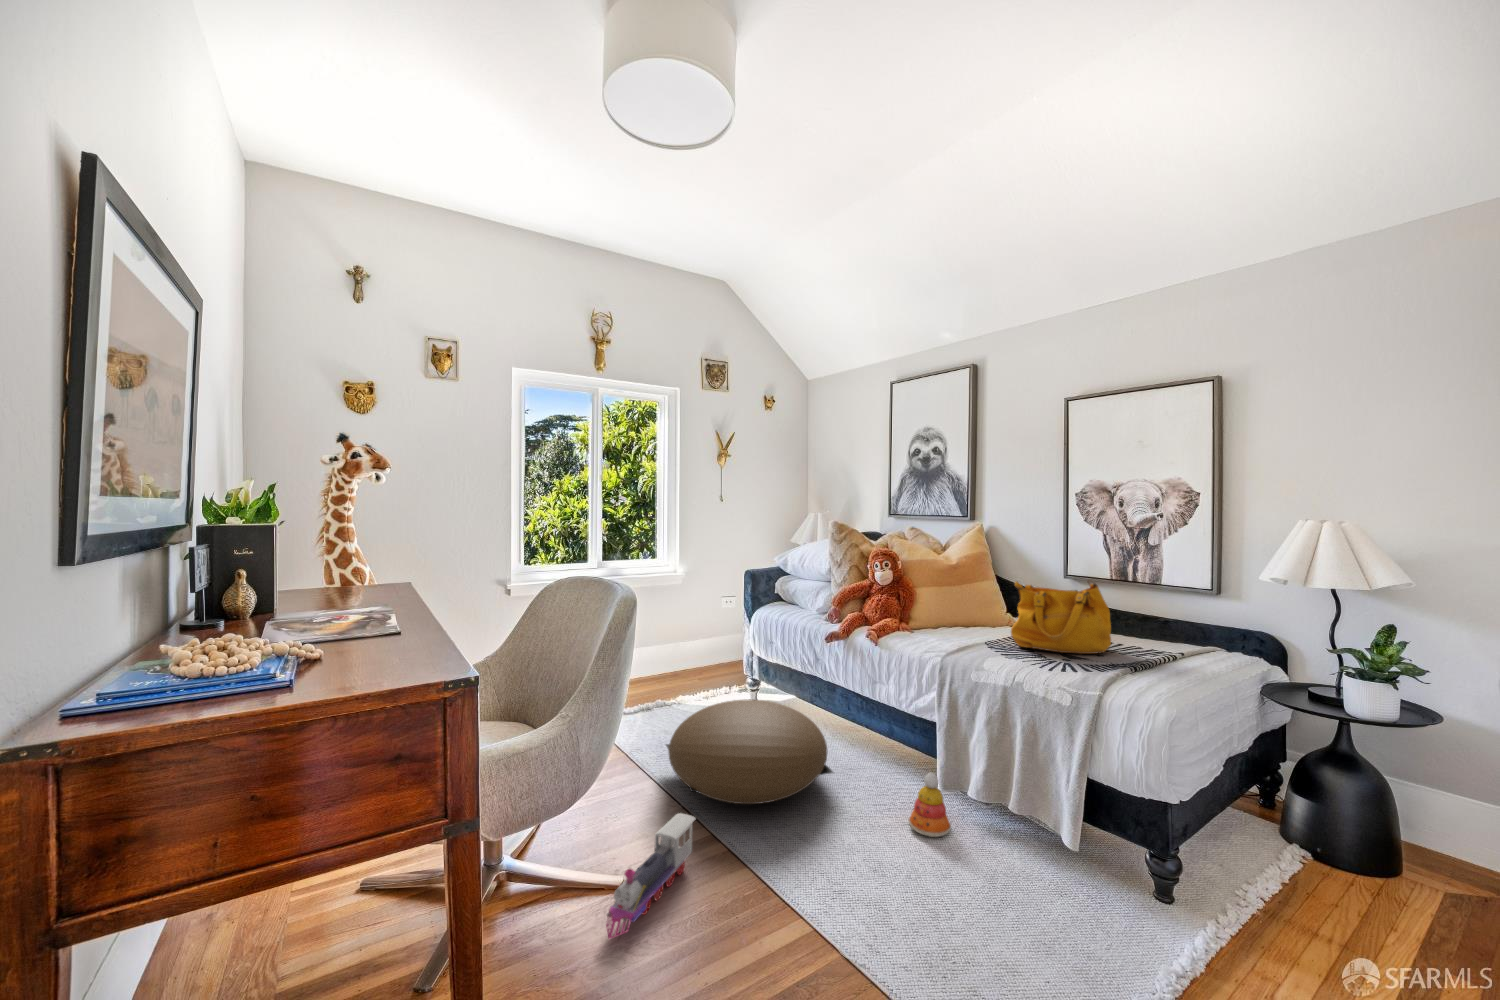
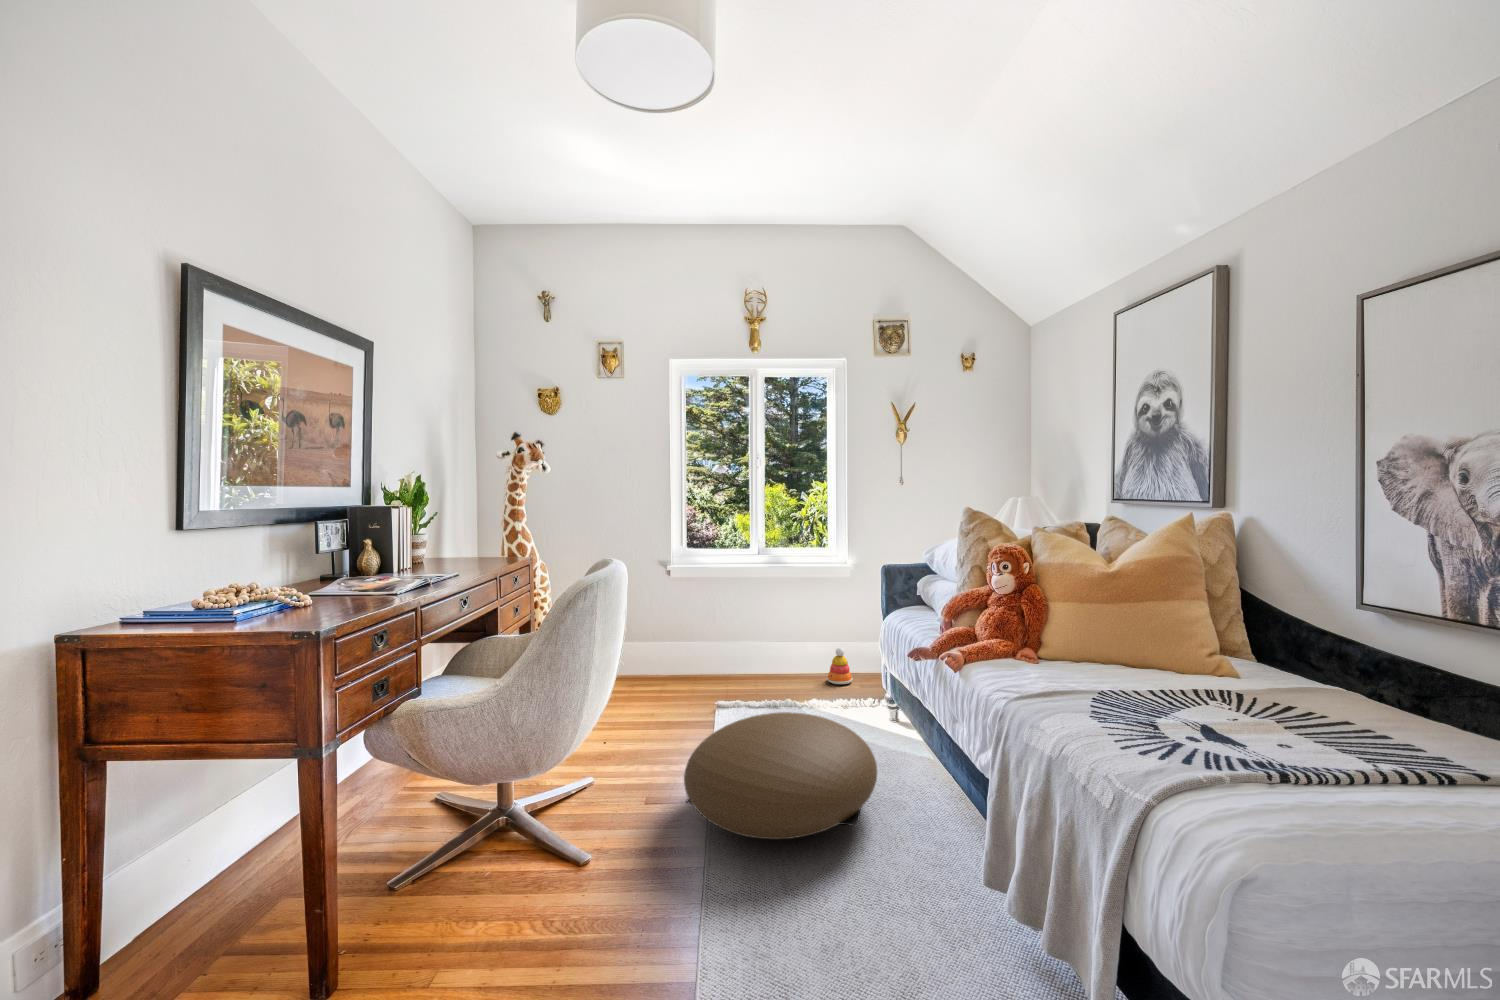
handbag: present [1011,580,1111,654] -> none [1141,604,1332,748]
stacking toy: present [908,772,951,837] -> present [827,647,853,684]
toy train: present [606,813,695,939] -> none [489,820,645,922]

